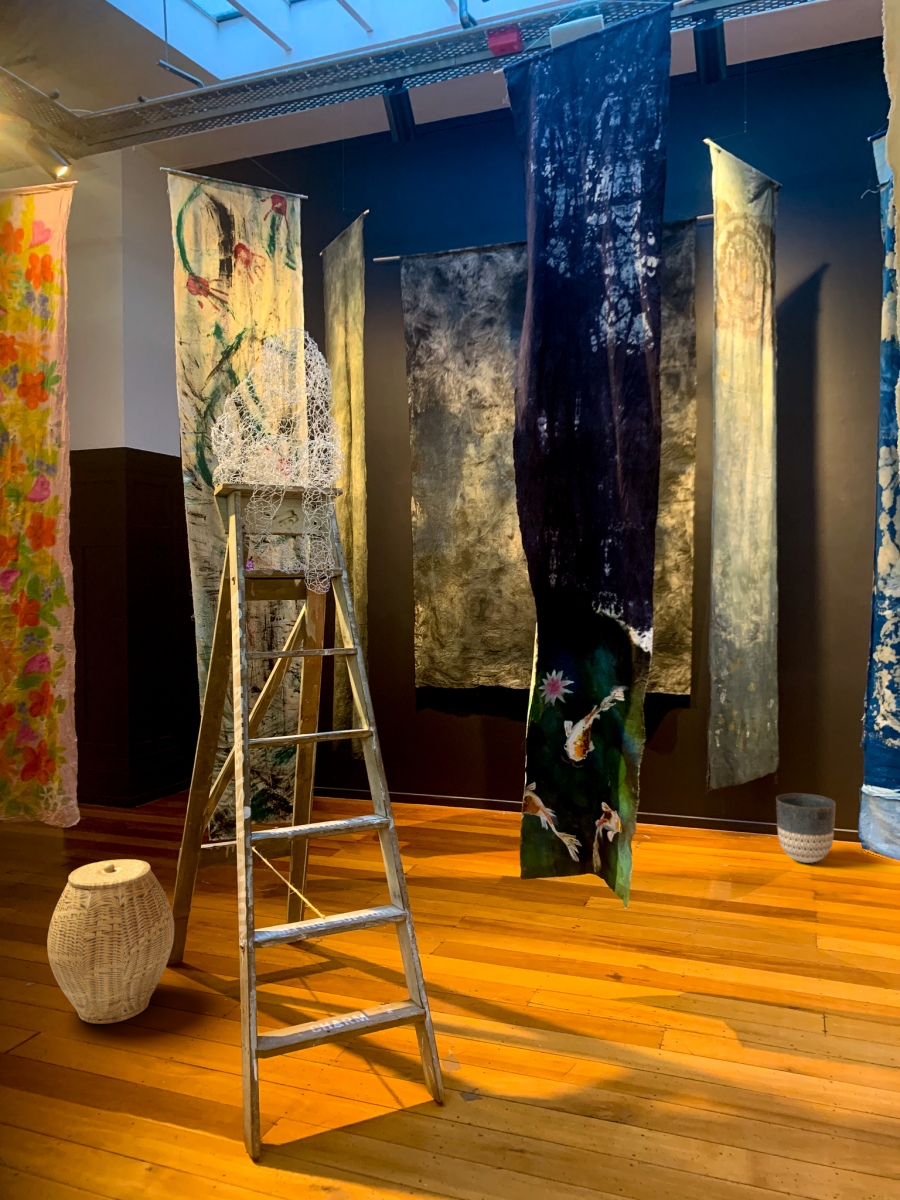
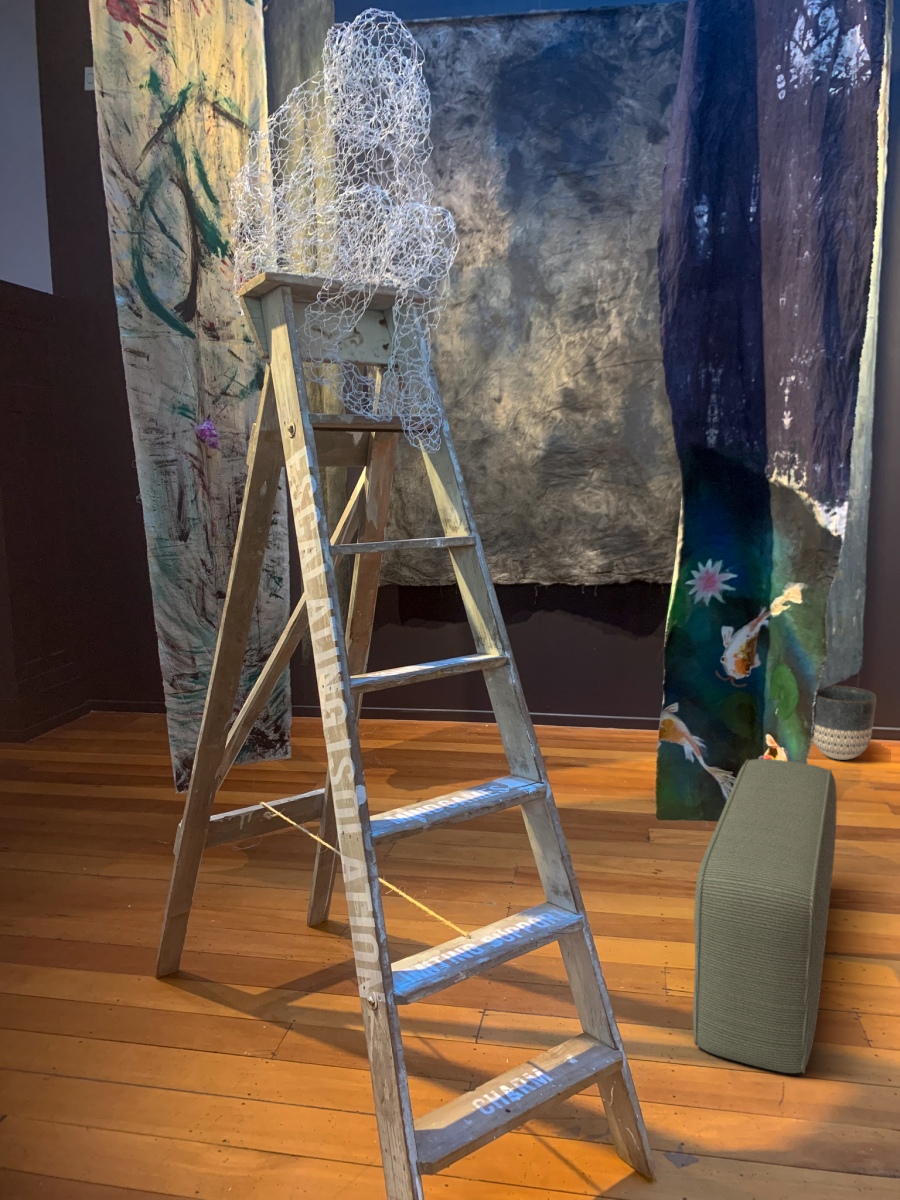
pouf: none [488,837,684,1070] -> present [693,759,837,1073]
woven basket: present [47,859,174,1024] -> none [43,854,228,1098]

